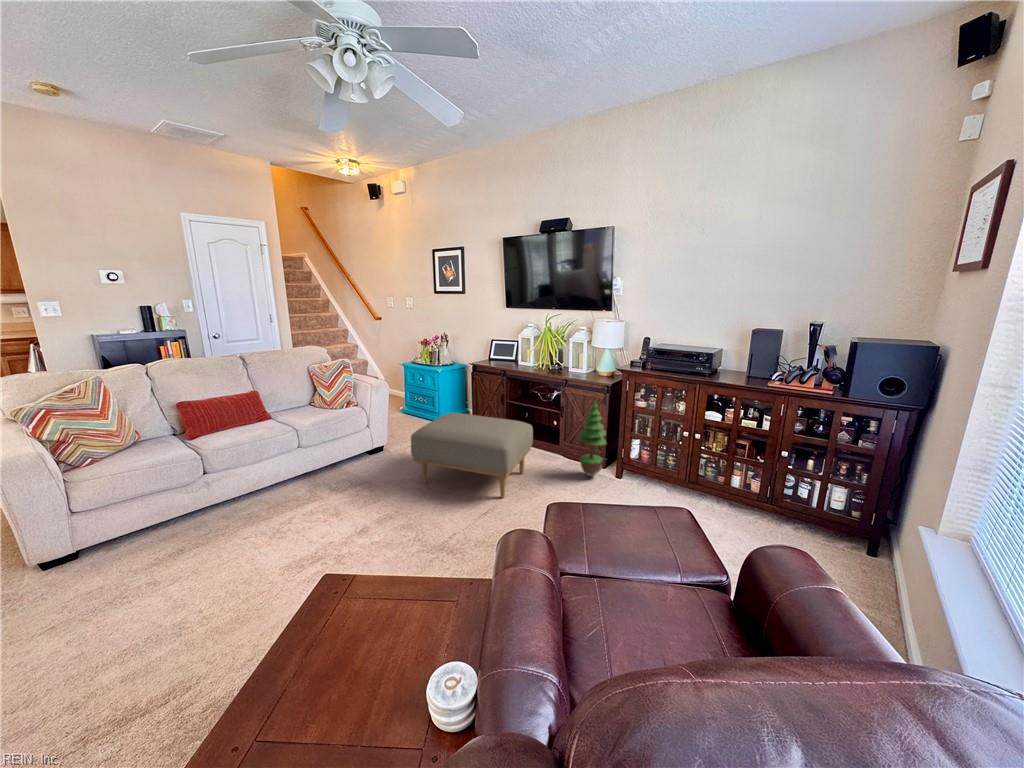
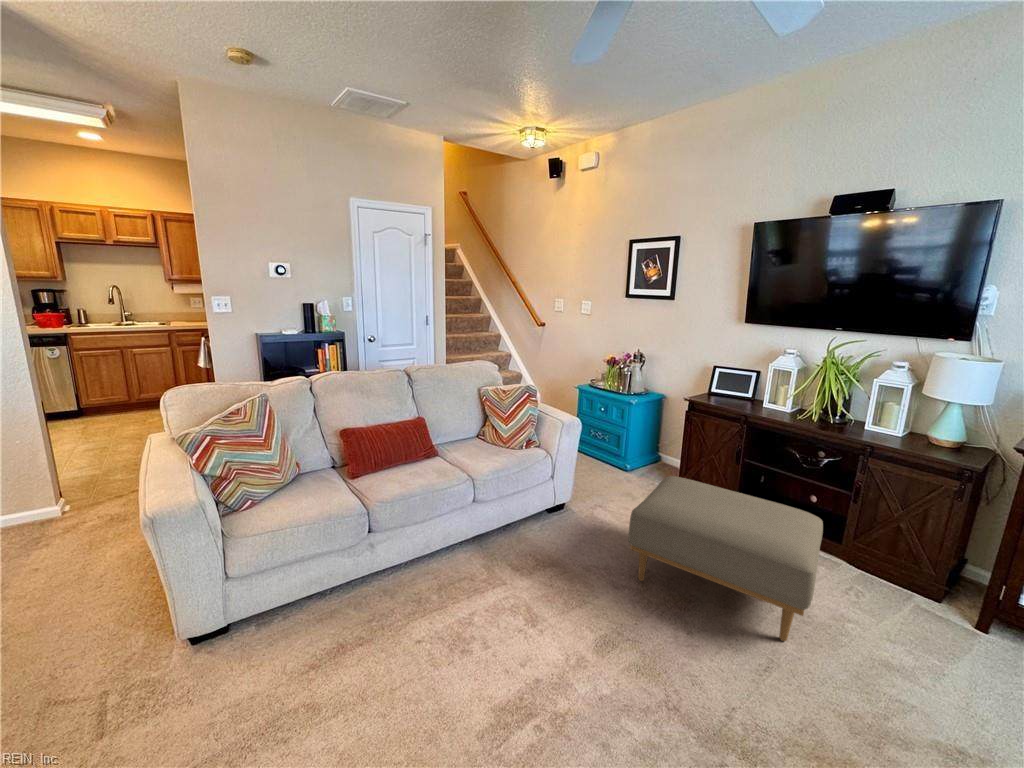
potted tree: present [578,401,606,476] -> none [907,497,981,625]

